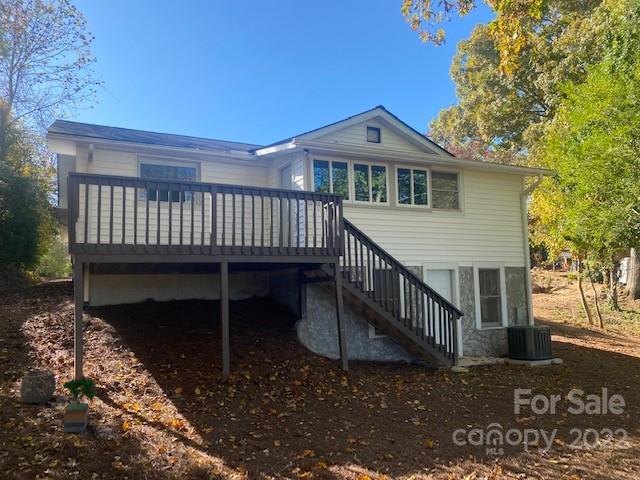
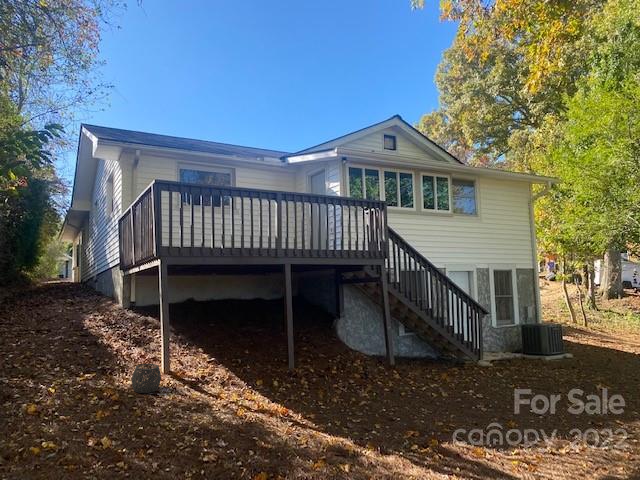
potted tree: present [63,378,97,433] -> none [187,368,218,417]

